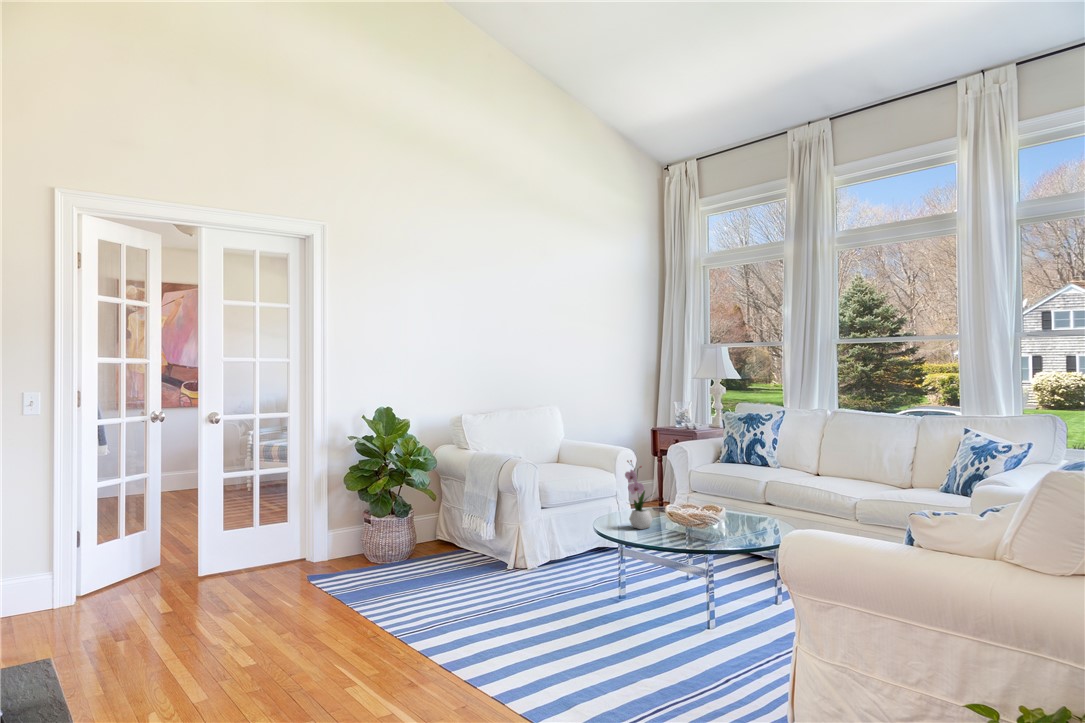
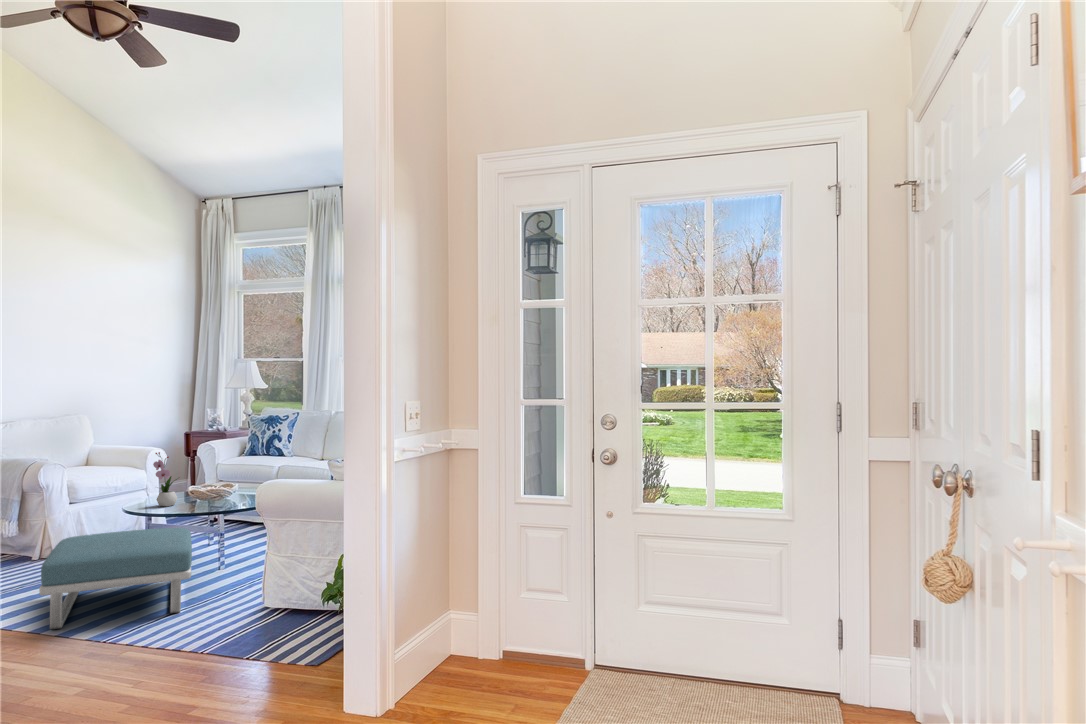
footstool: none [504,563,681,703] -> present [39,528,192,629]

